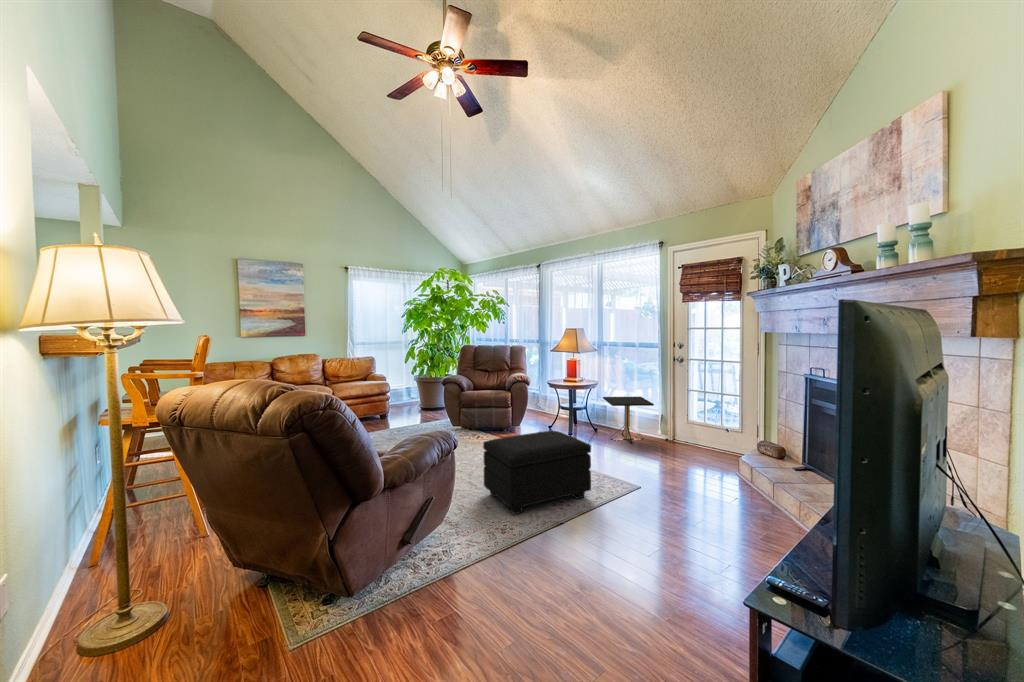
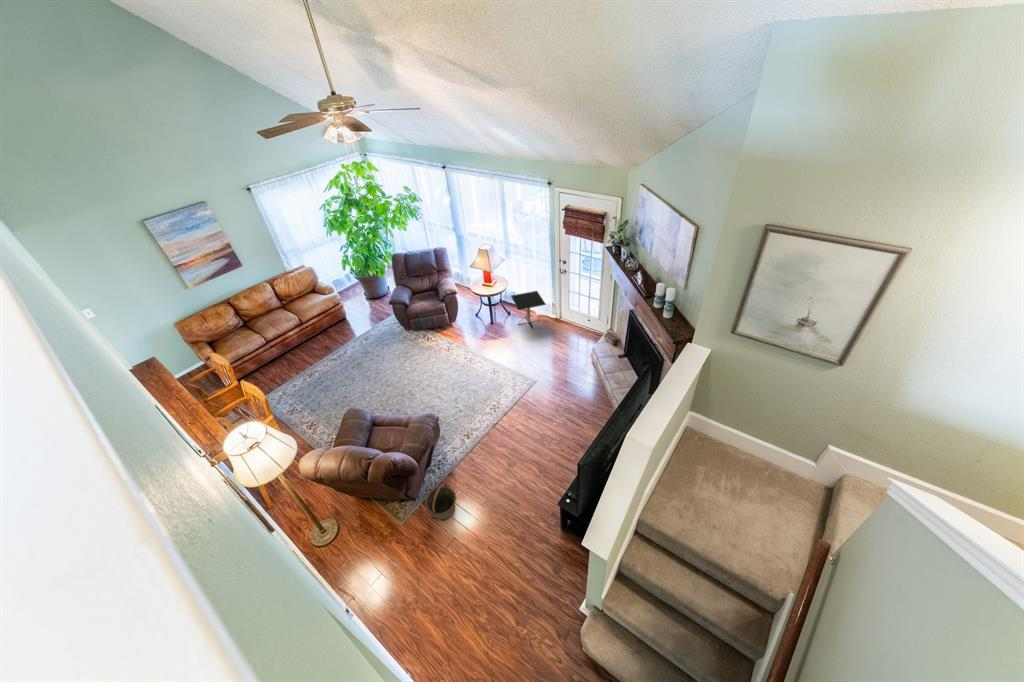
footstool: present [483,431,591,514] -> none [445,357,512,421]
basket: none [374,547,443,641] -> present [425,484,456,520]

